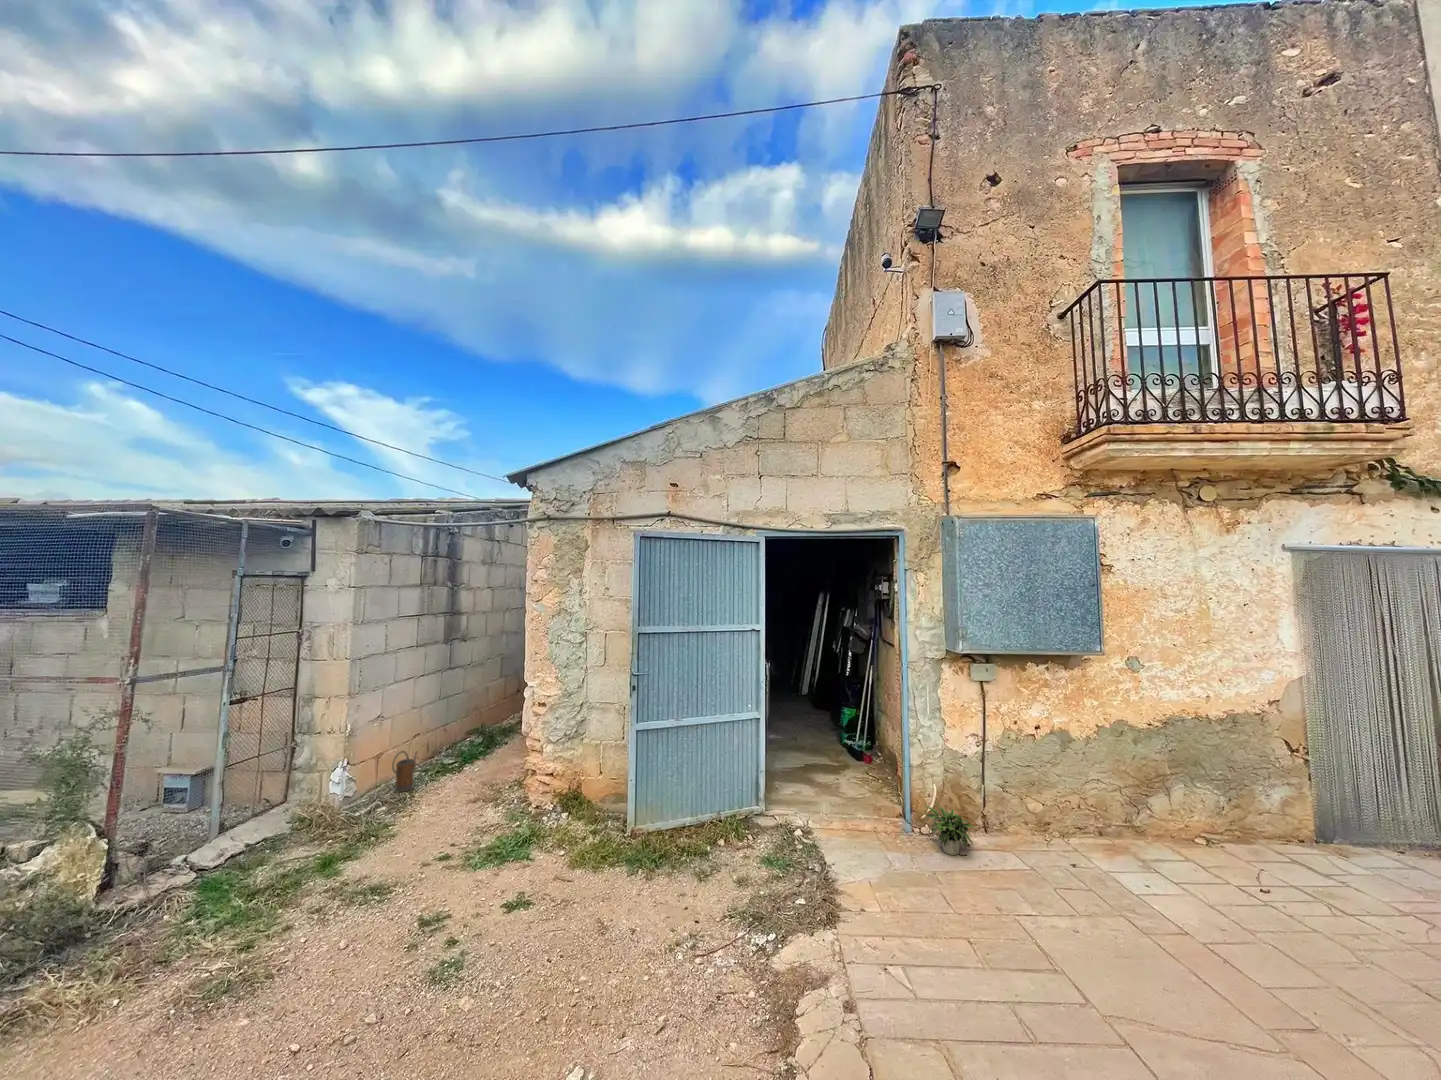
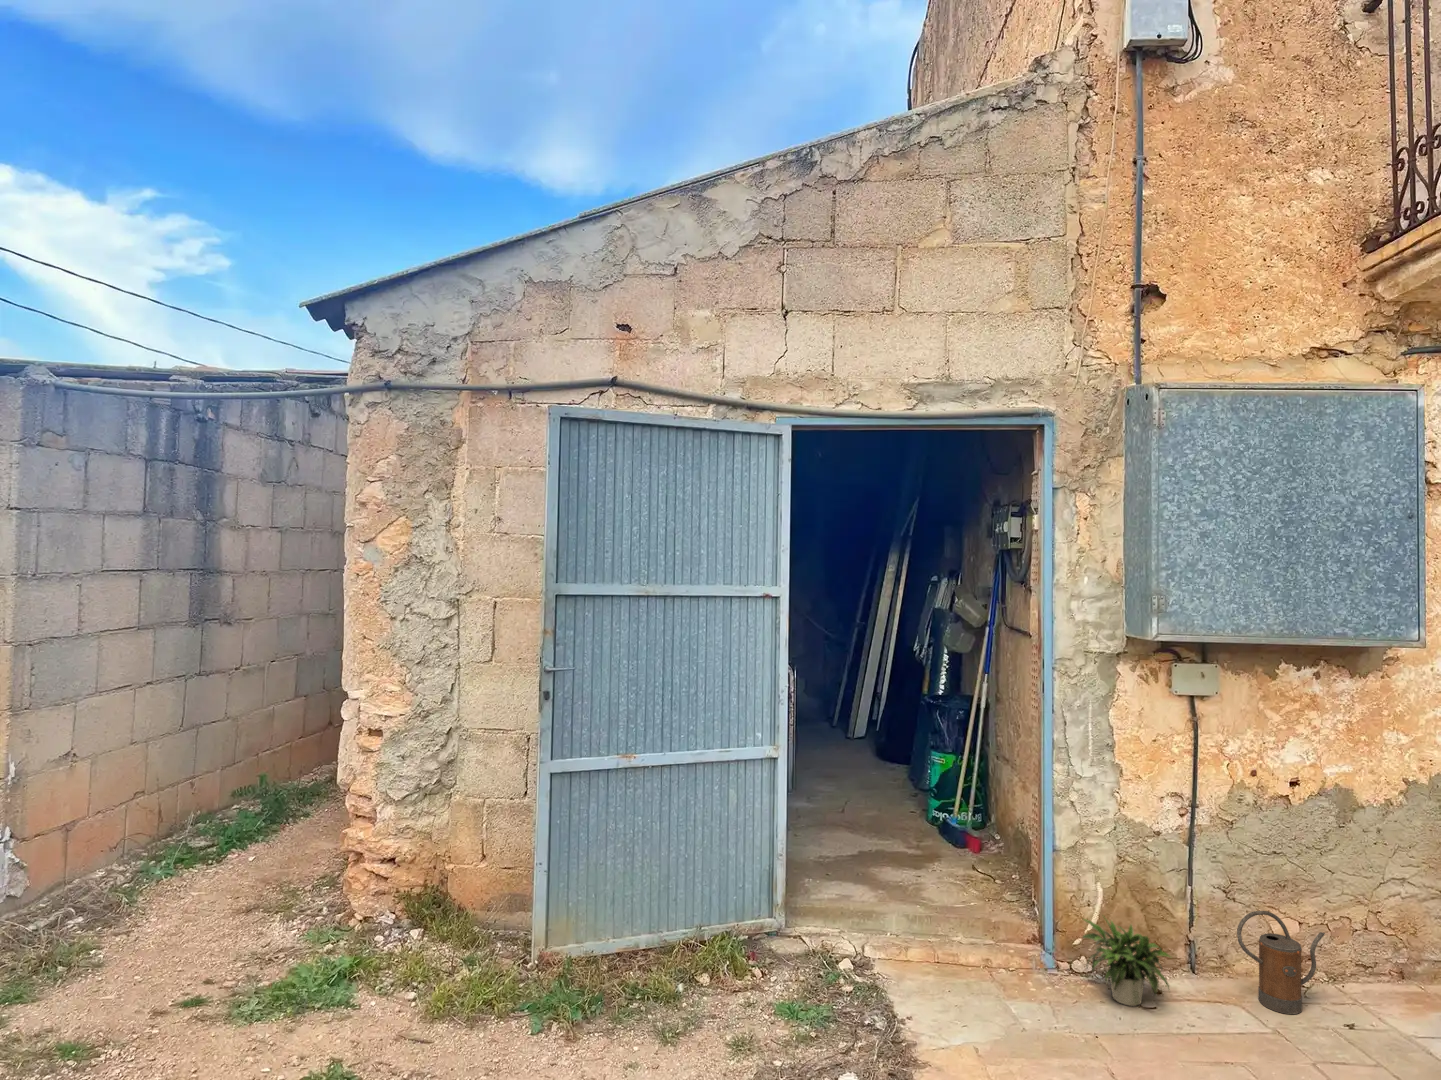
watering can: present [392,751,418,792] -> present [1237,911,1325,1014]

